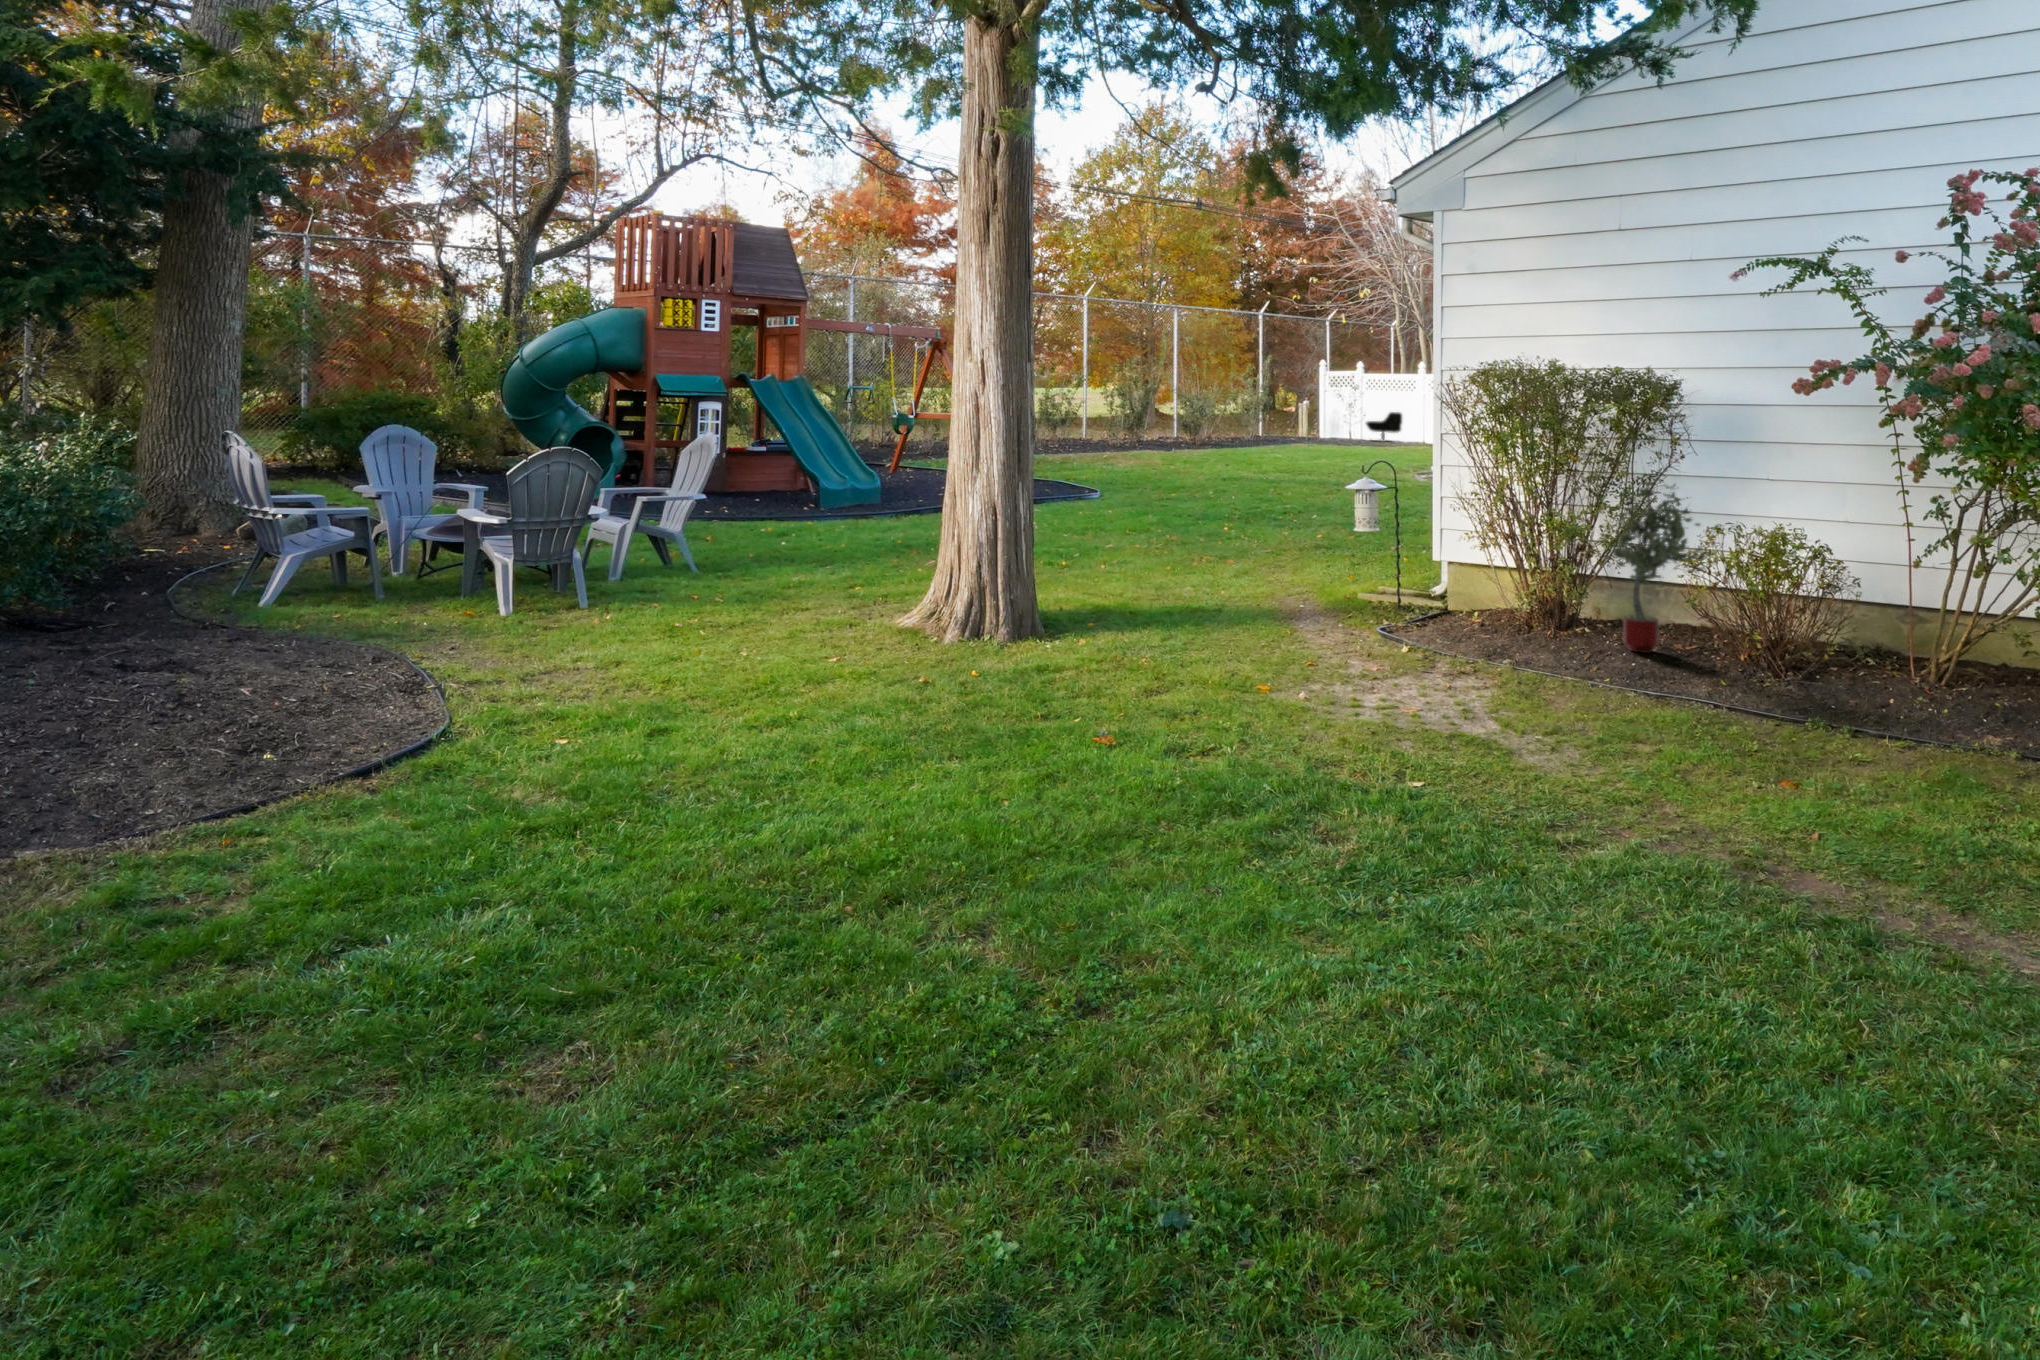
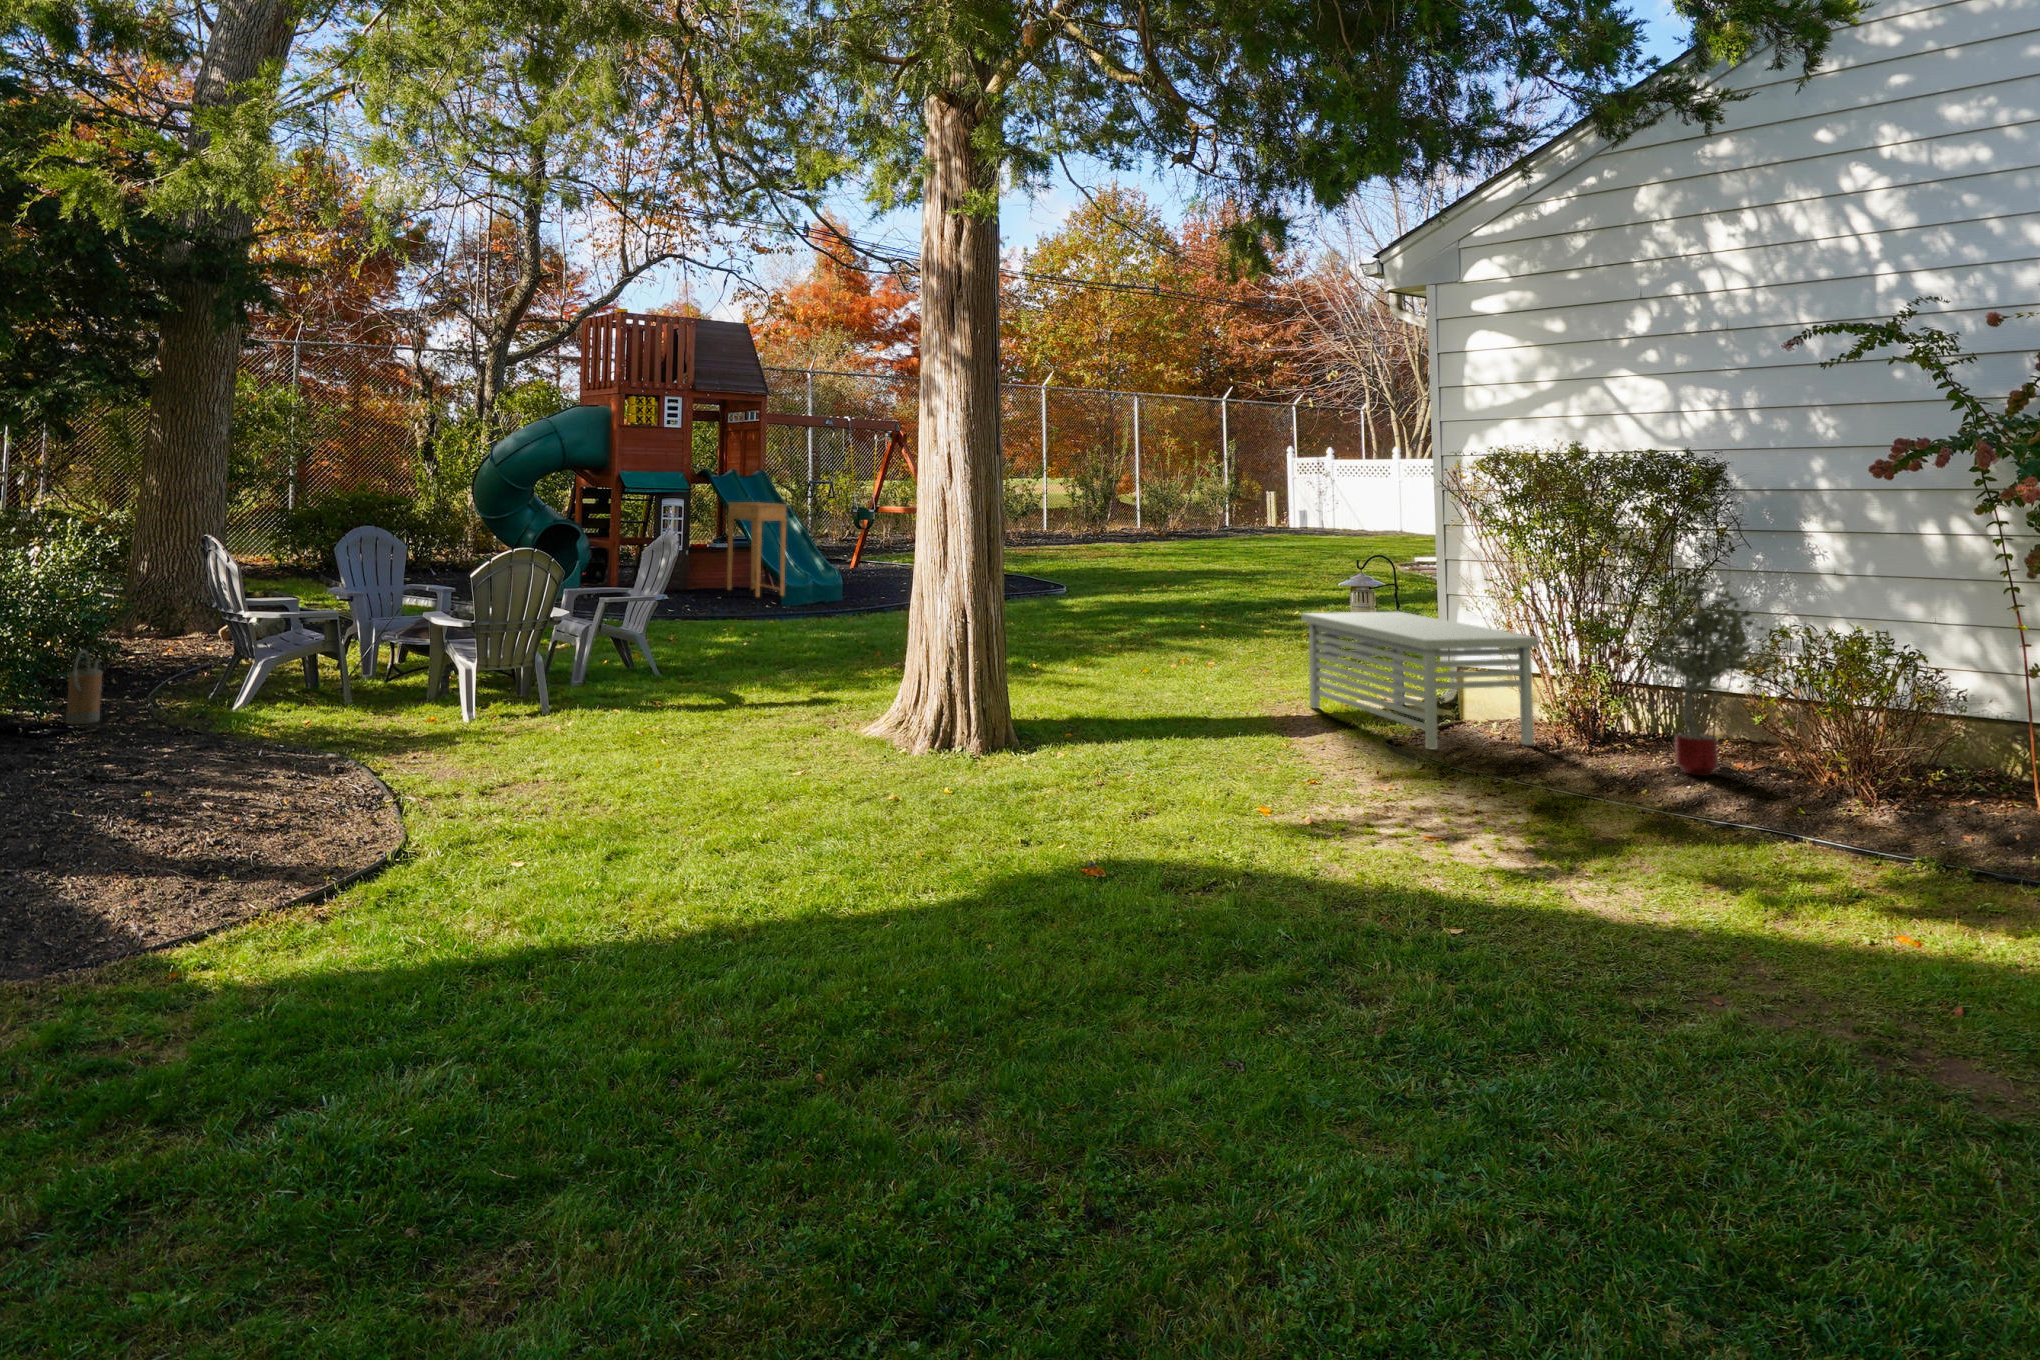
side table: none [765,408,828,502] -> present [727,502,787,597]
lounge chair: present [1366,412,1402,441] -> none [1327,497,1371,528]
storage bench: none [1313,513,1517,634] -> present [1301,611,1539,749]
watering can: none [79,546,117,620] -> present [66,650,102,724]

